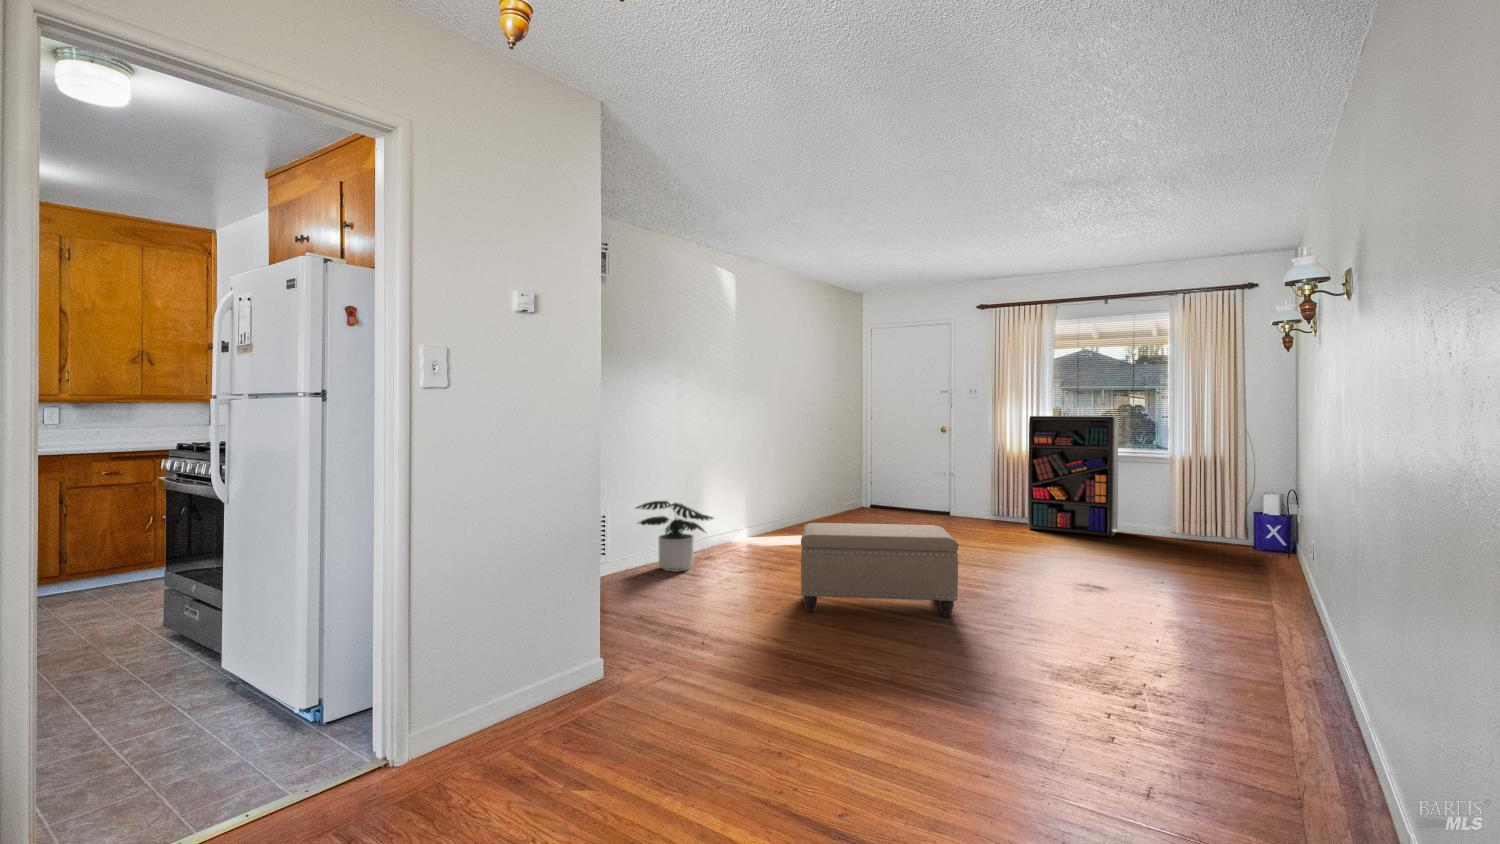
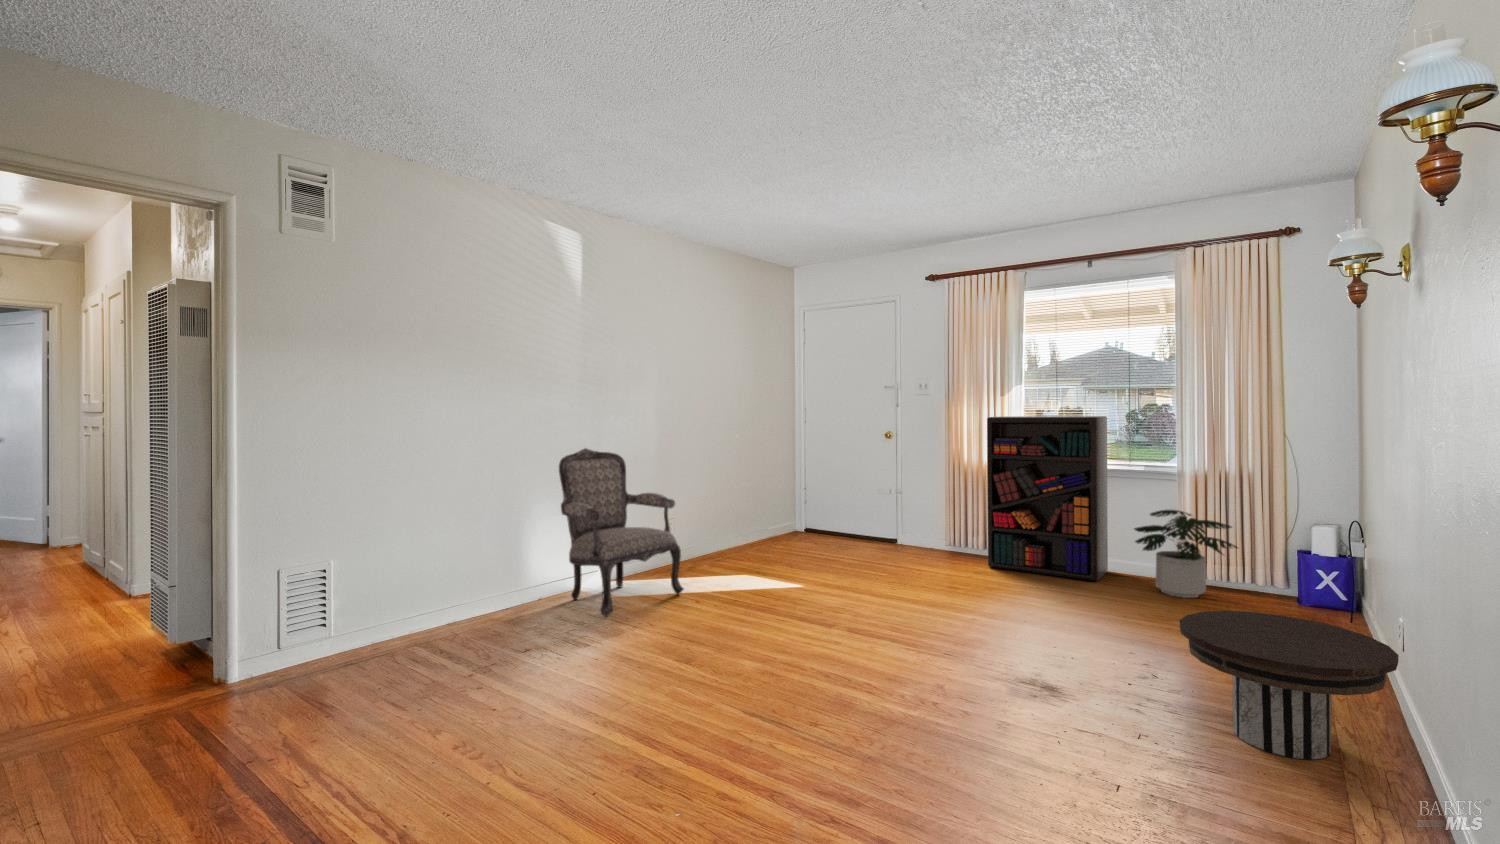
armchair: none [726,434,814,555] -> present [559,448,683,617]
potted plant: present [636,501,713,572] -> present [1134,510,1238,598]
ottoman: present [801,523,958,617] -> none [527,593,792,768]
side table: none [1184,535,1309,612] -> present [1179,611,1399,760]

